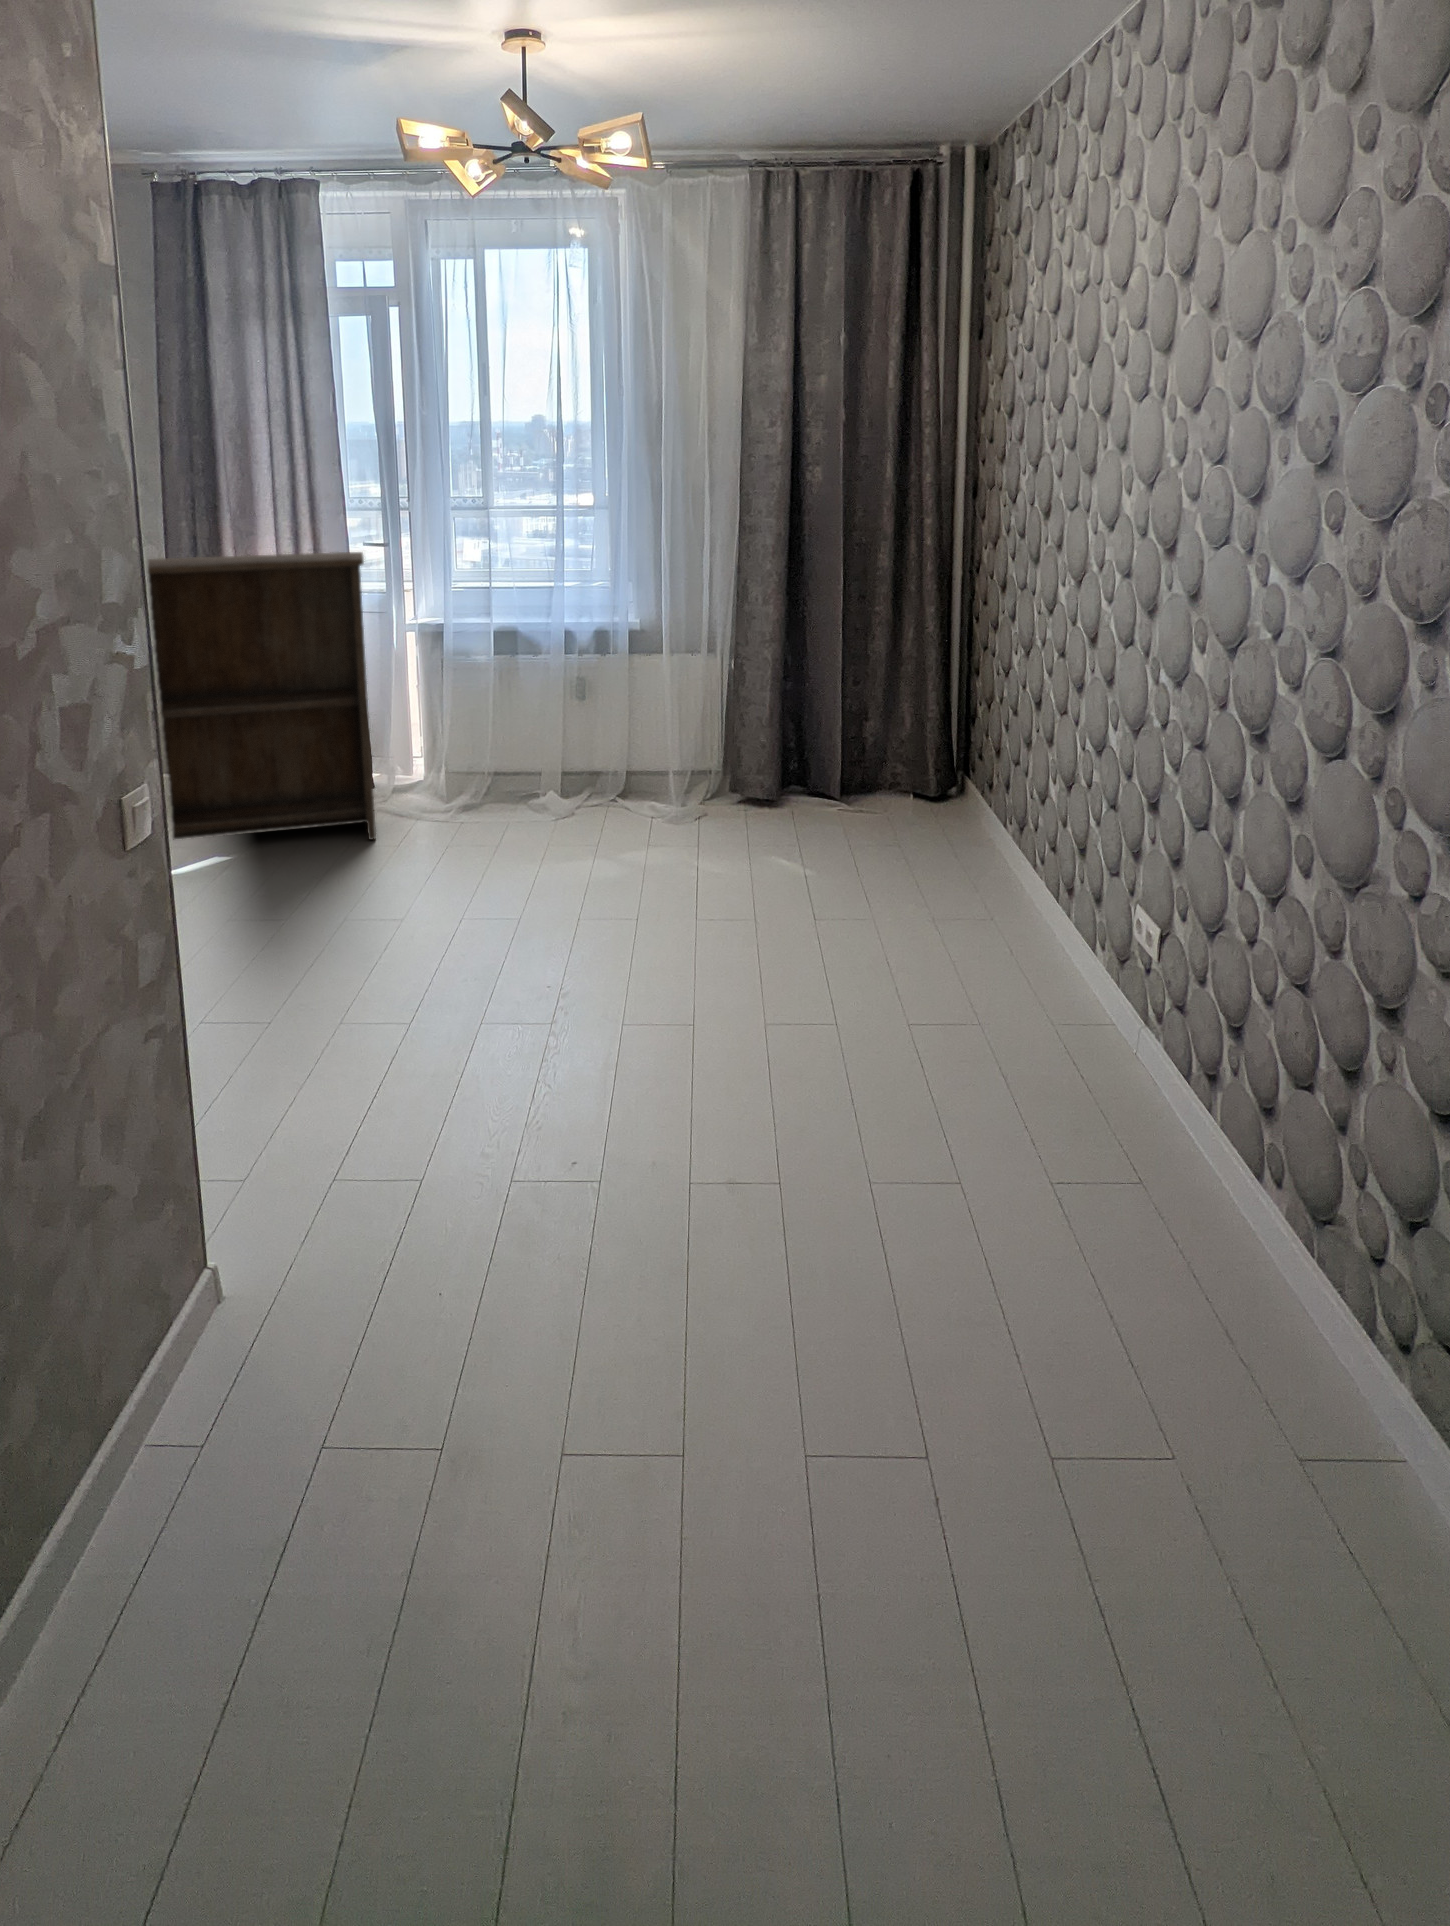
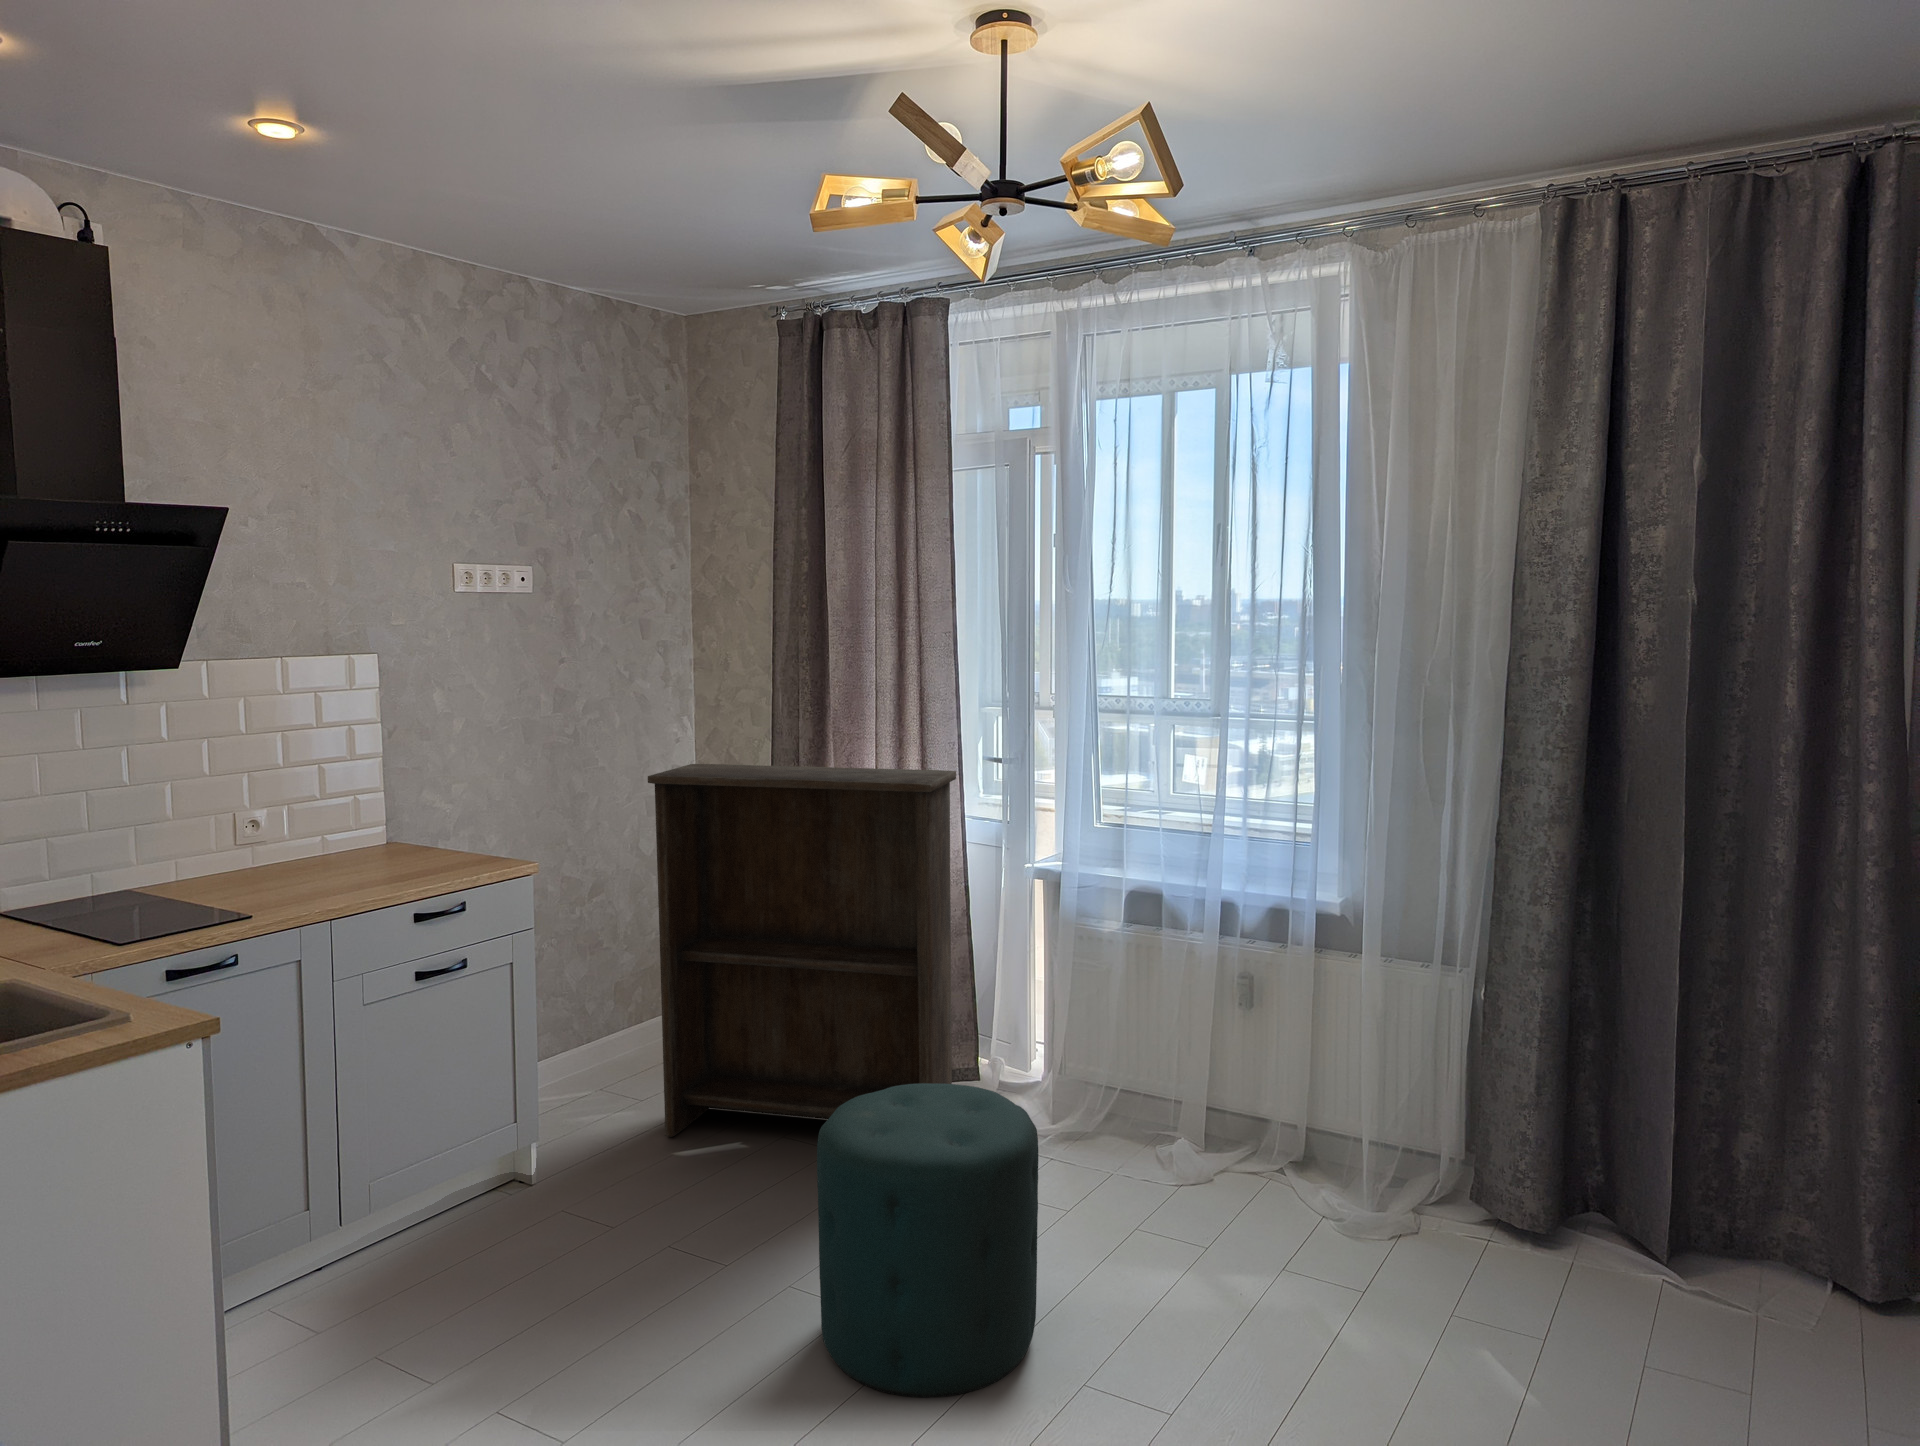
ottoman: none [373,754,526,945] -> present [817,1083,1038,1397]

